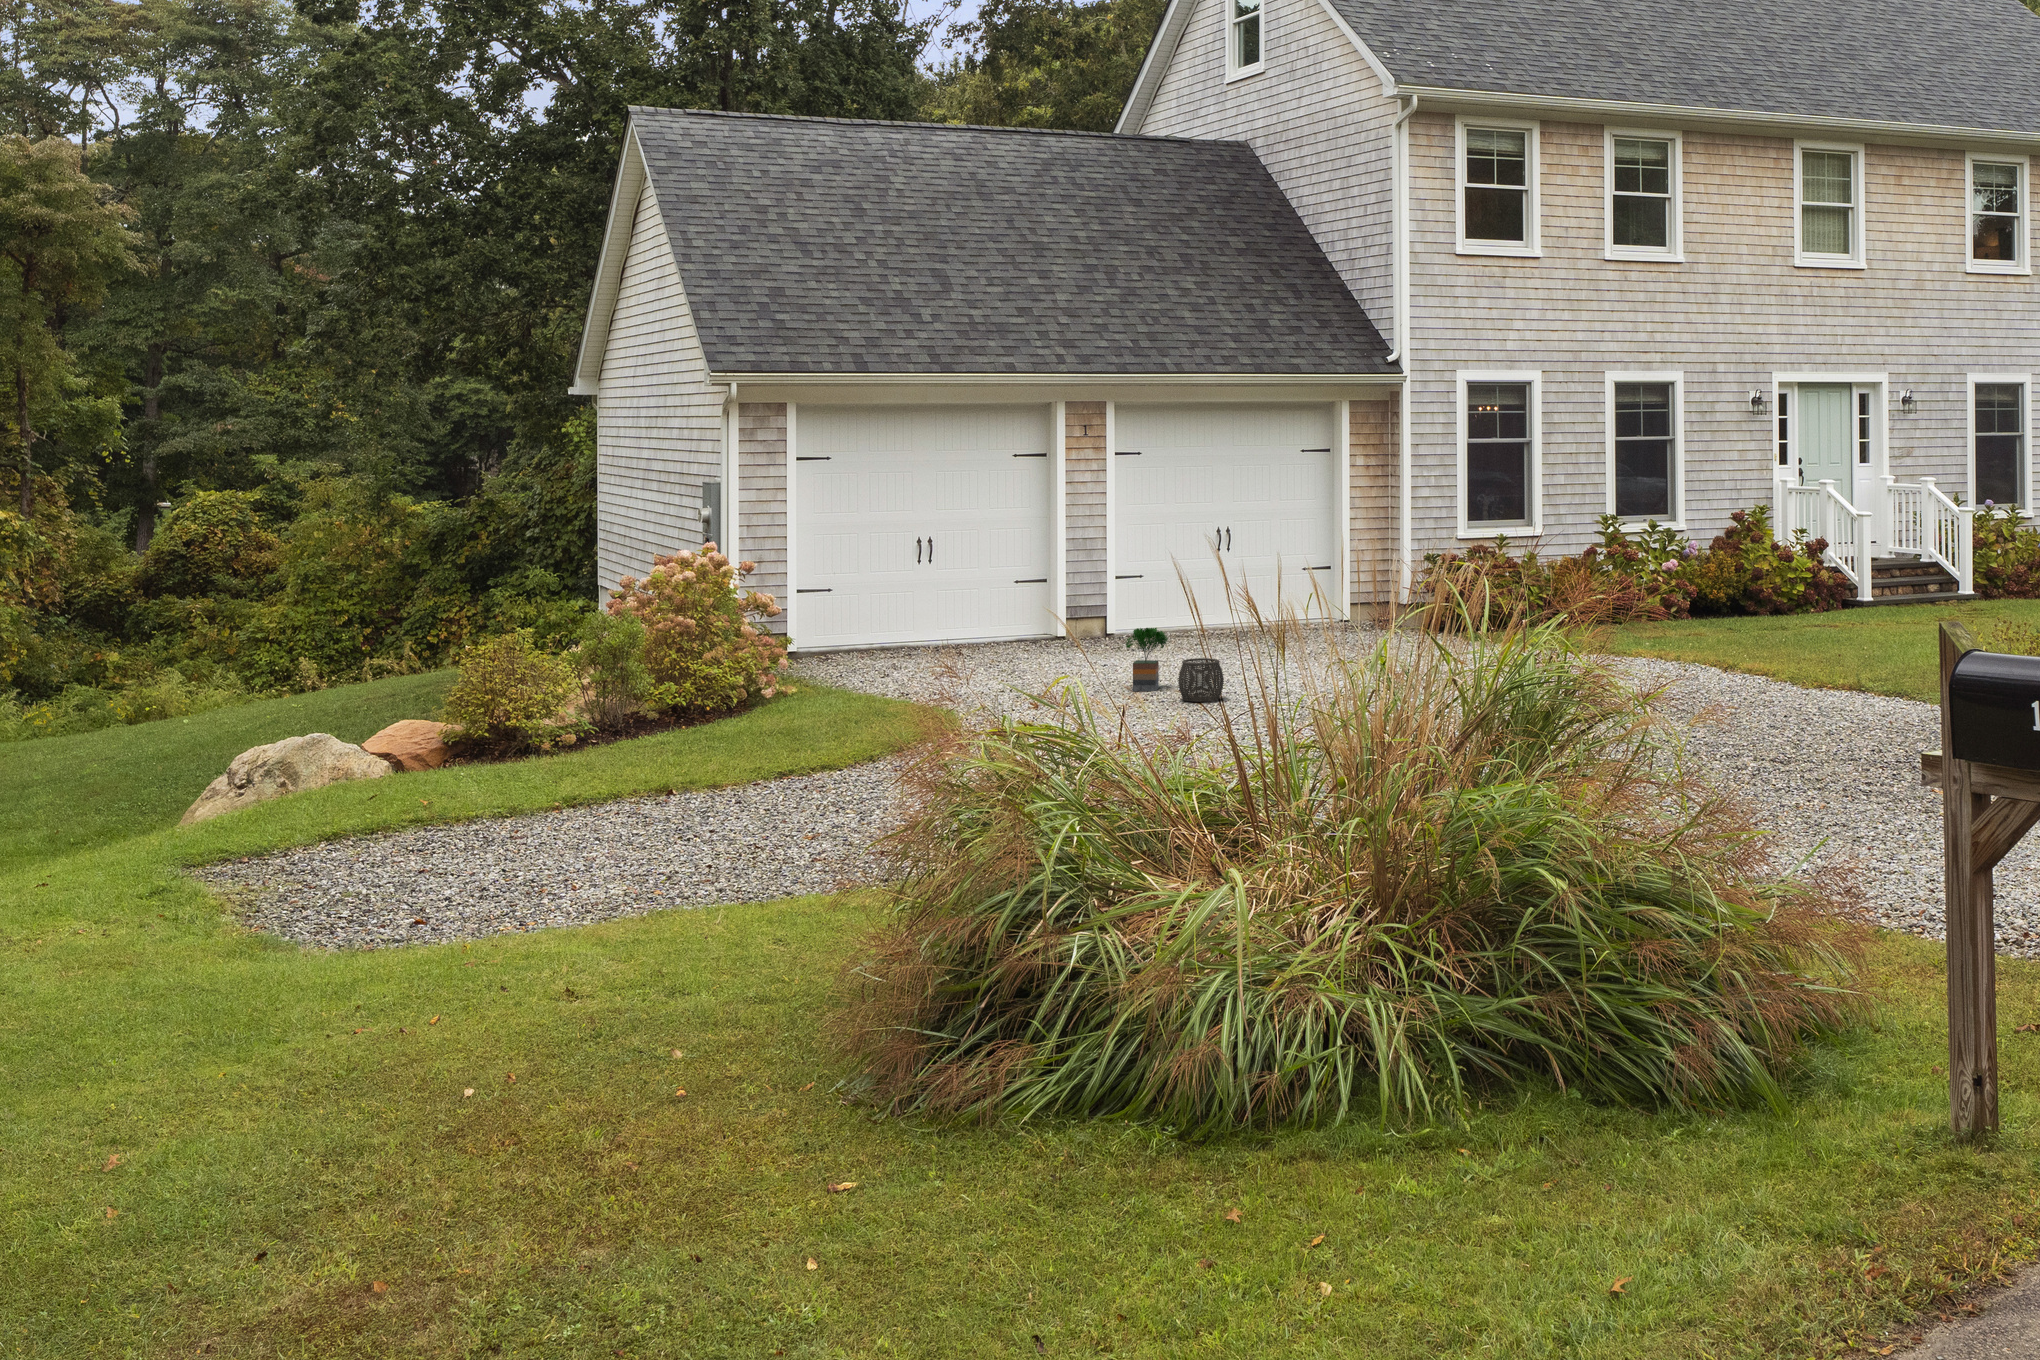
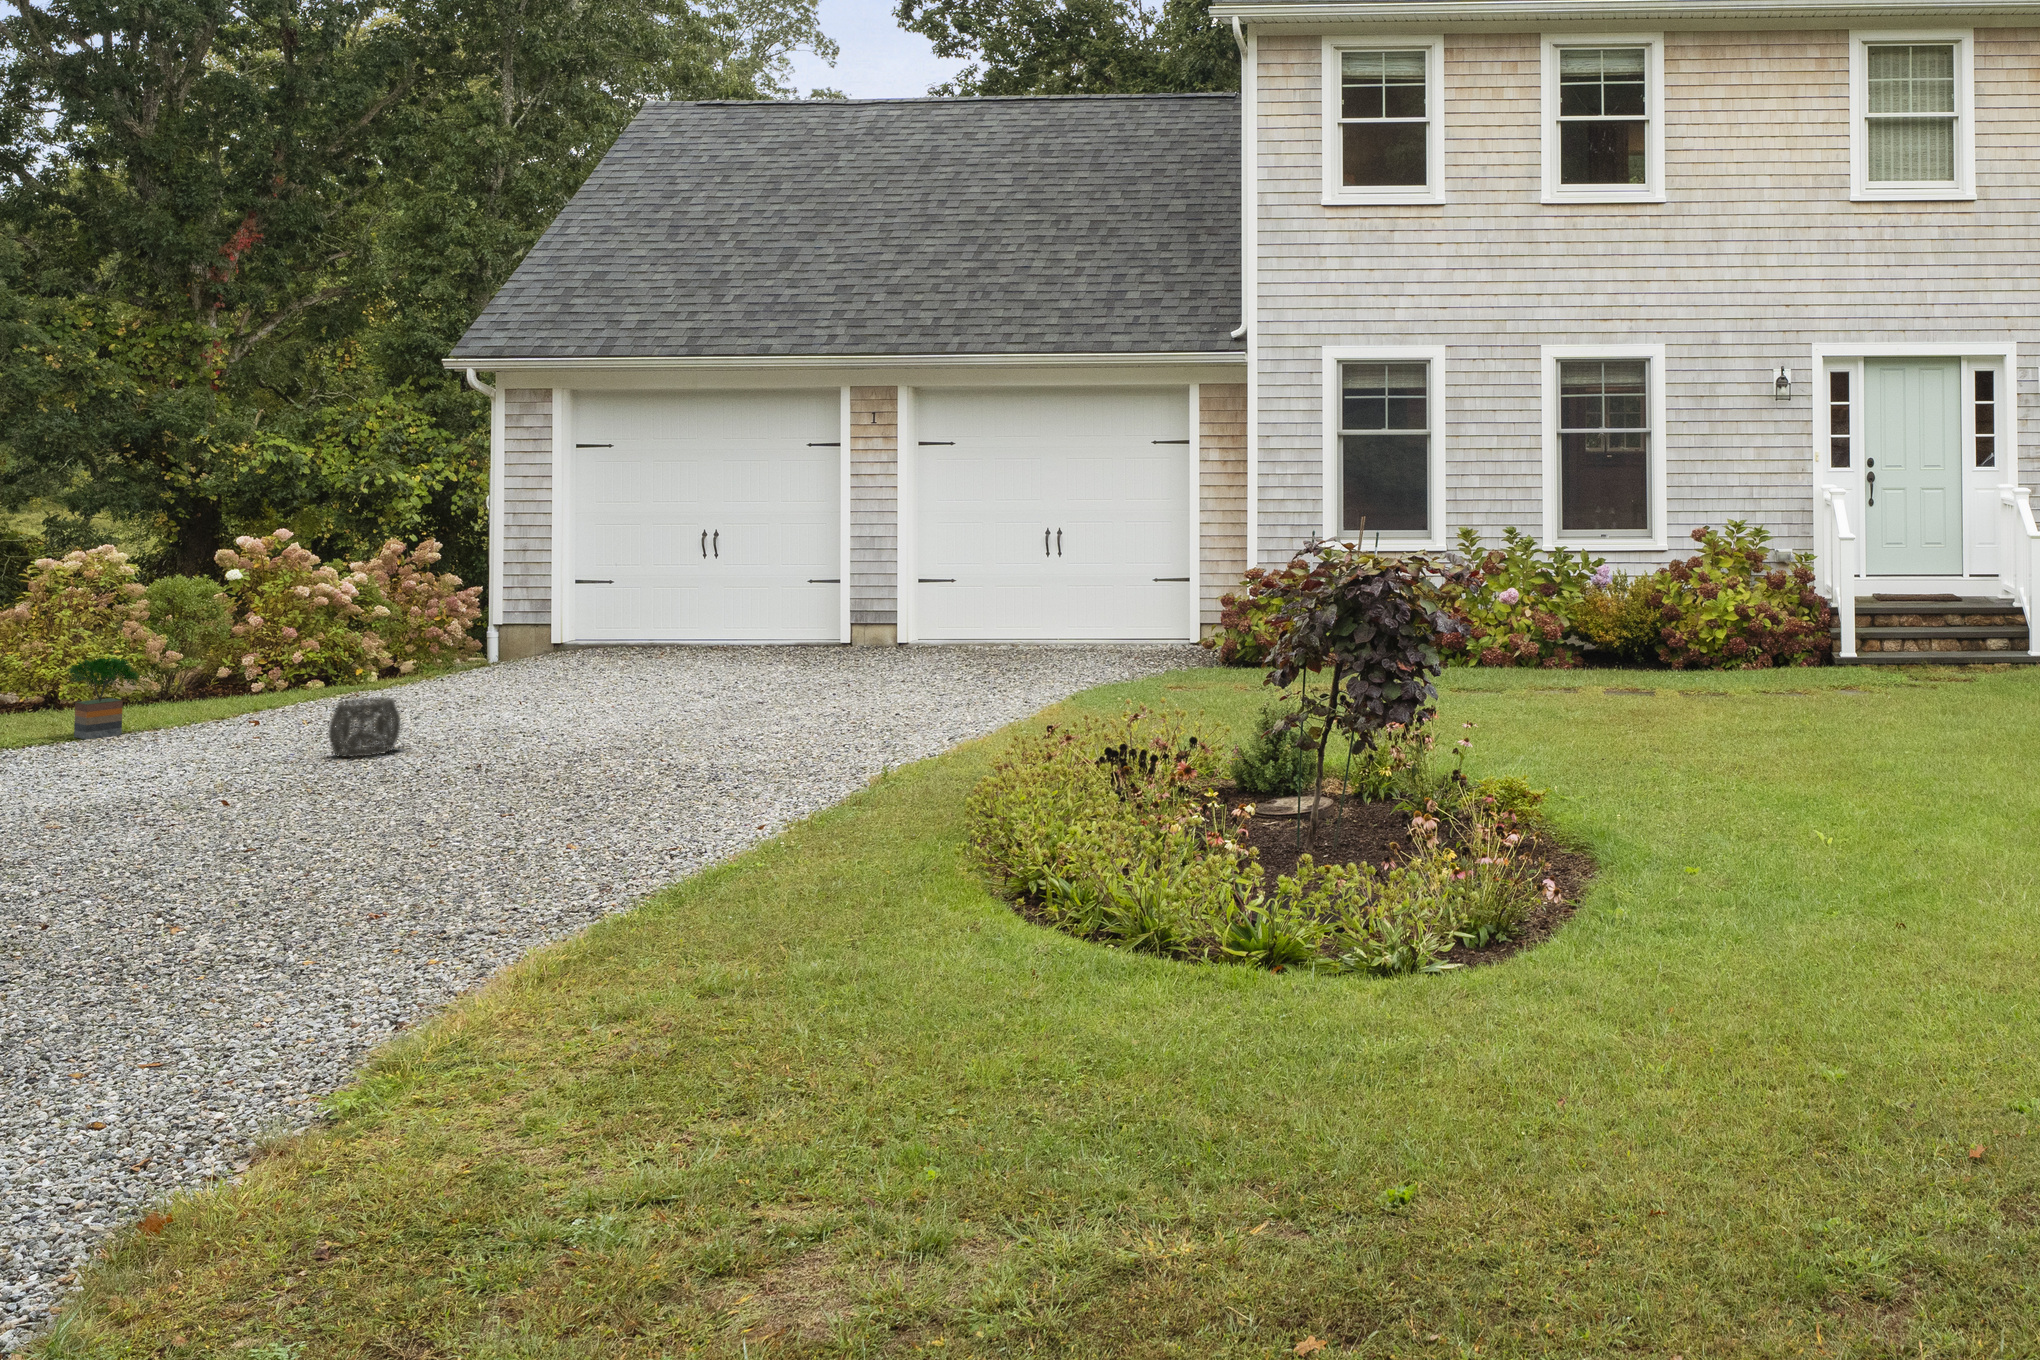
potted tree: present [1126,628,1168,691] -> present [68,658,139,740]

